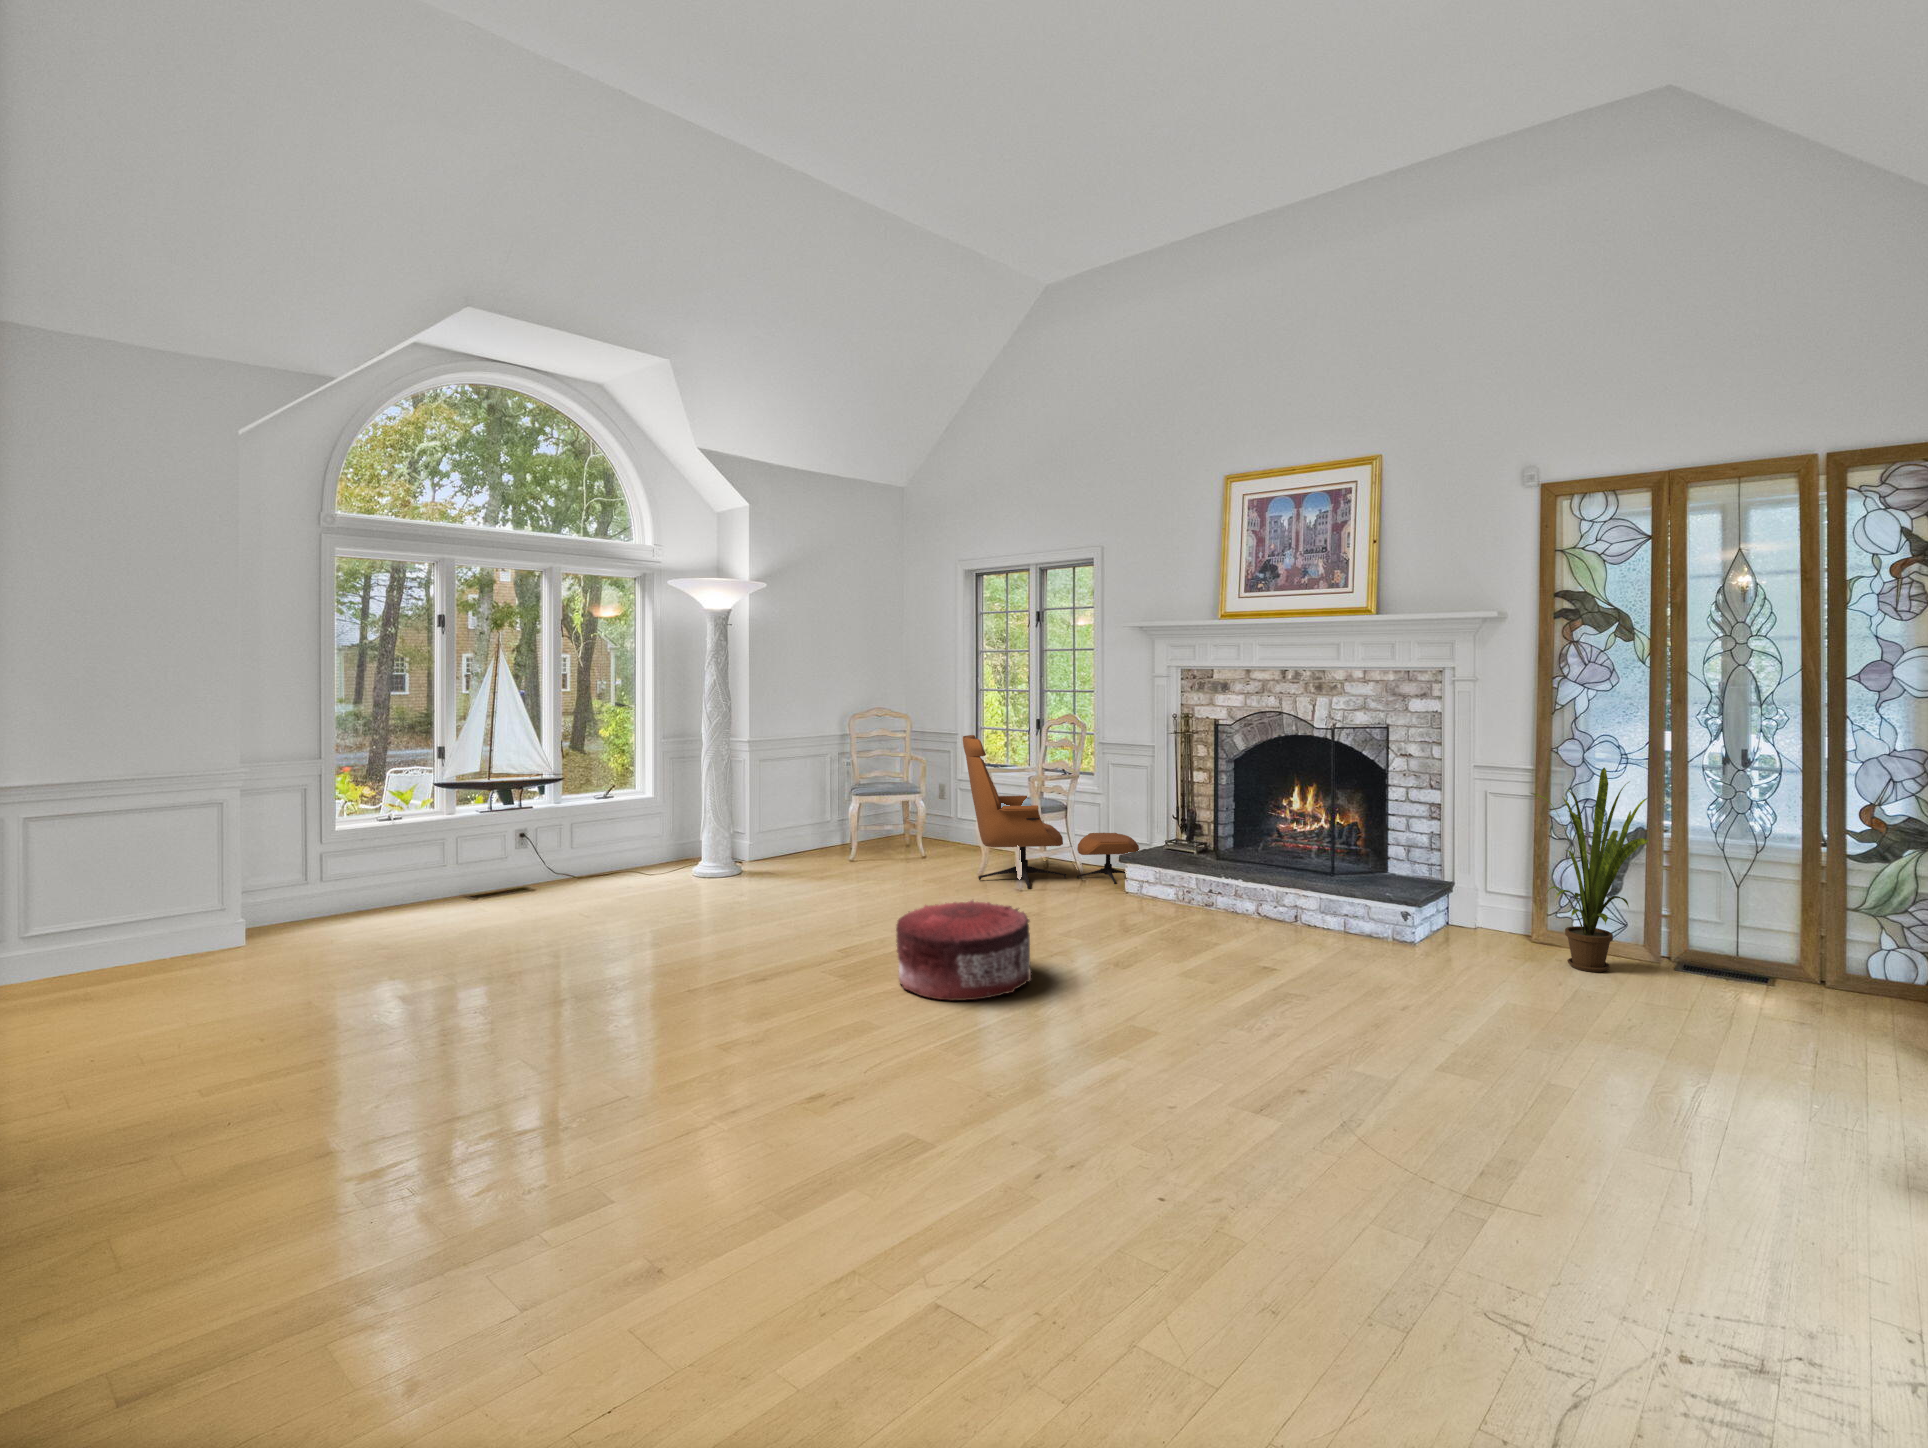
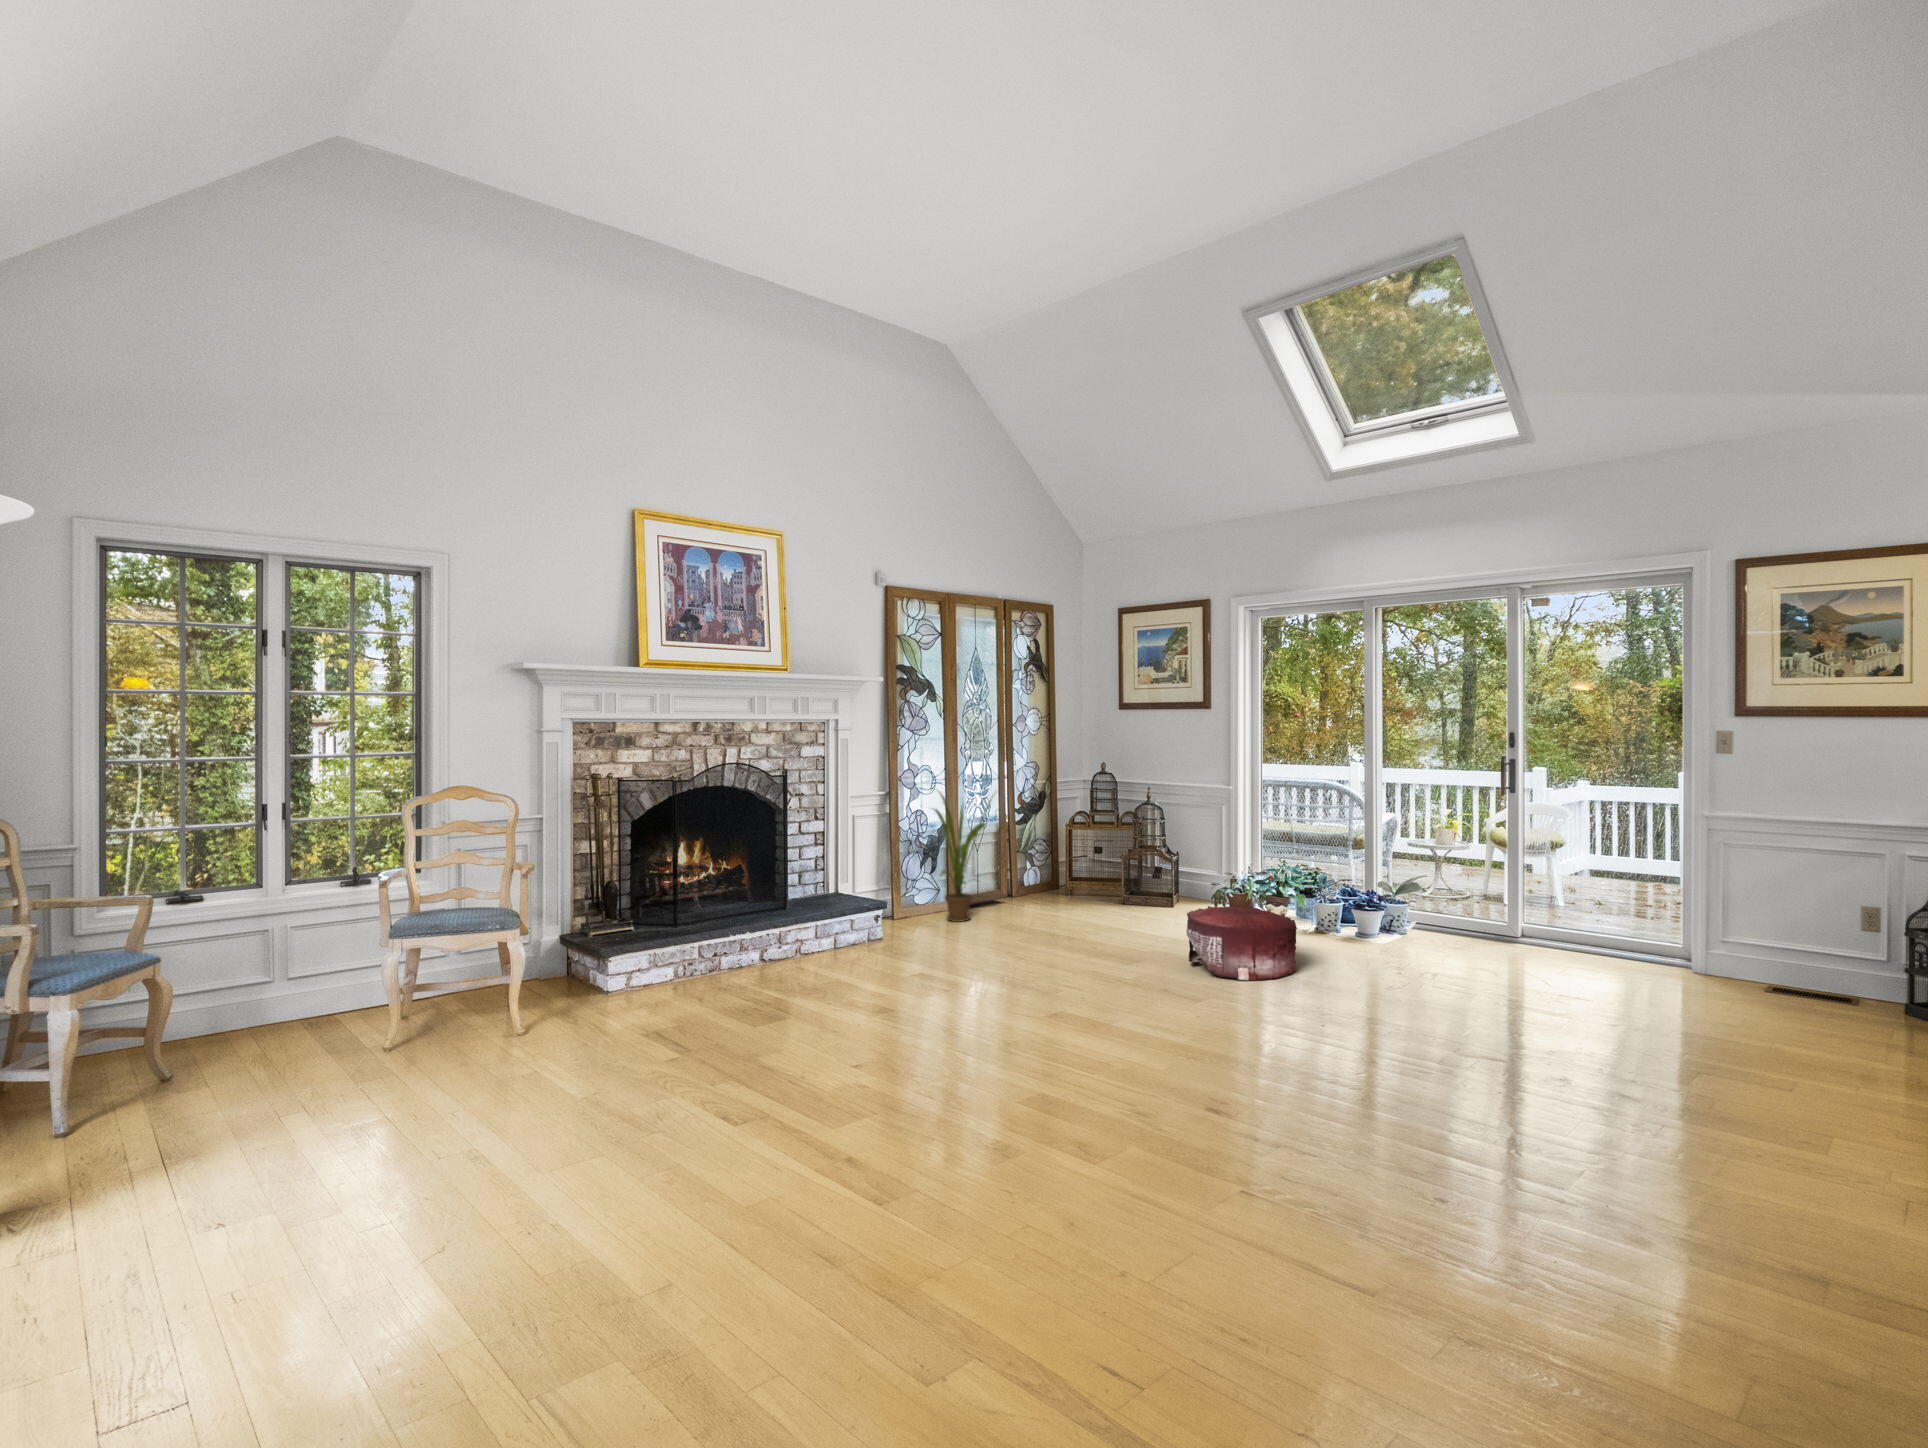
lounge chair: present [963,735,1139,889] -> none [363,827,551,1057]
pouf: present [896,900,1031,1000] -> present [1186,906,1297,981]

